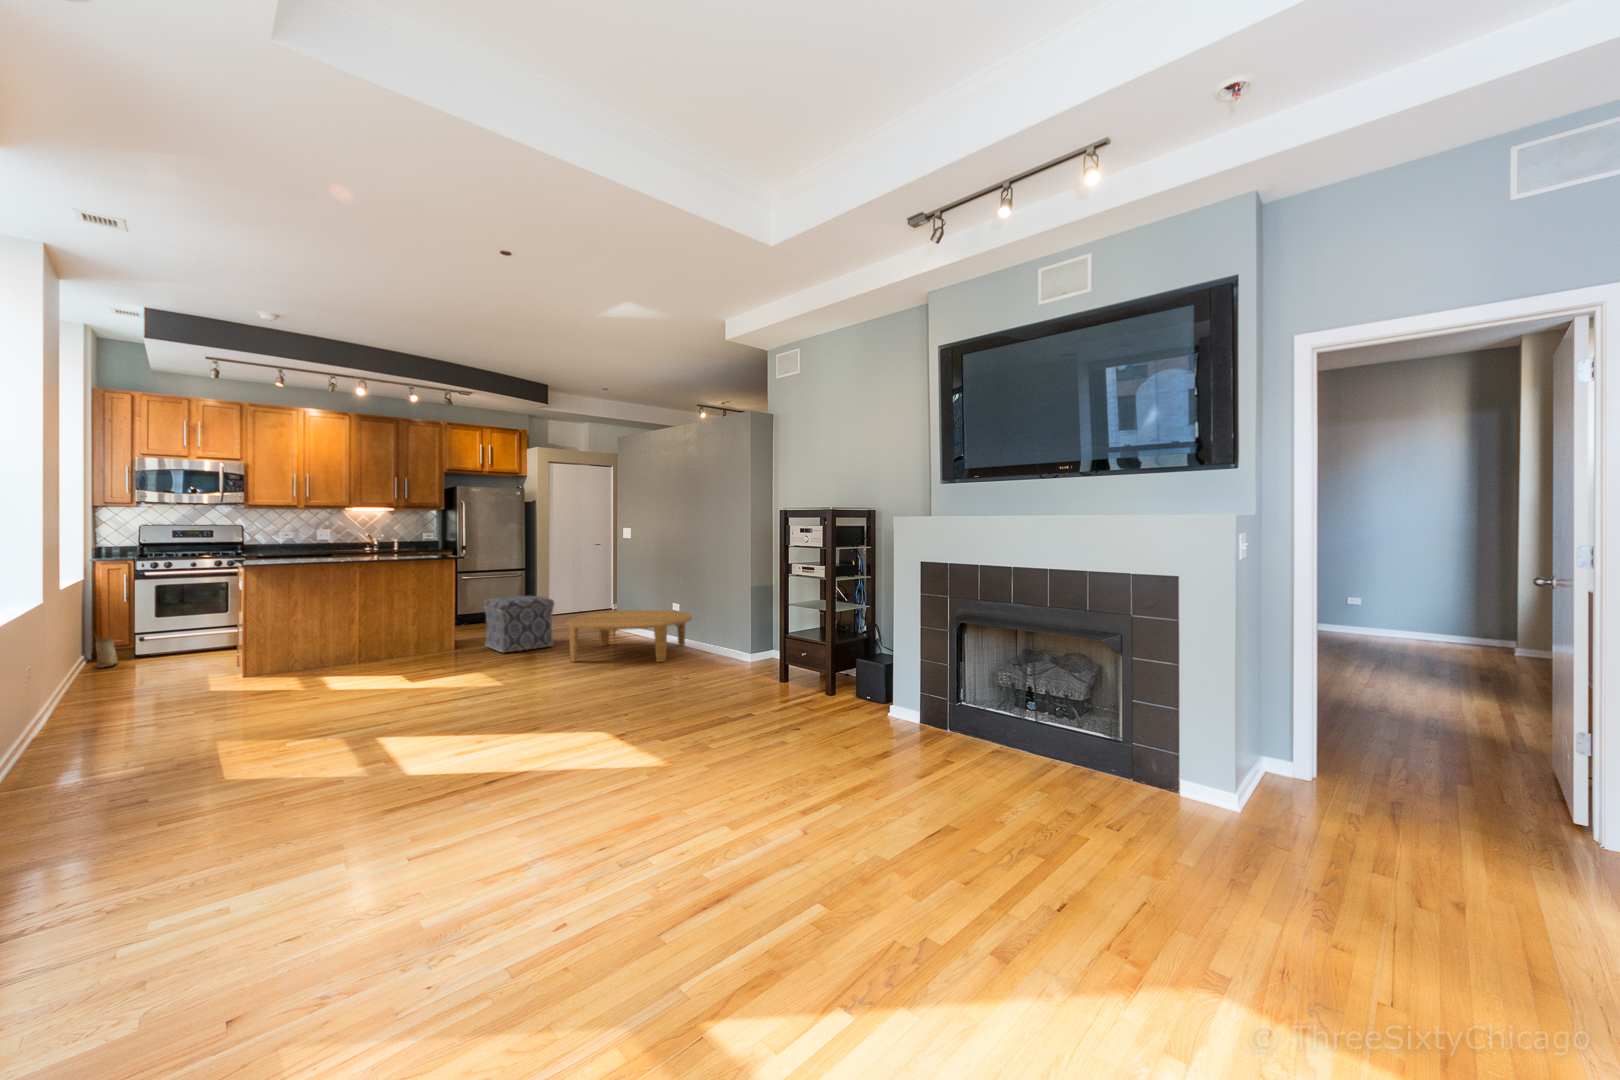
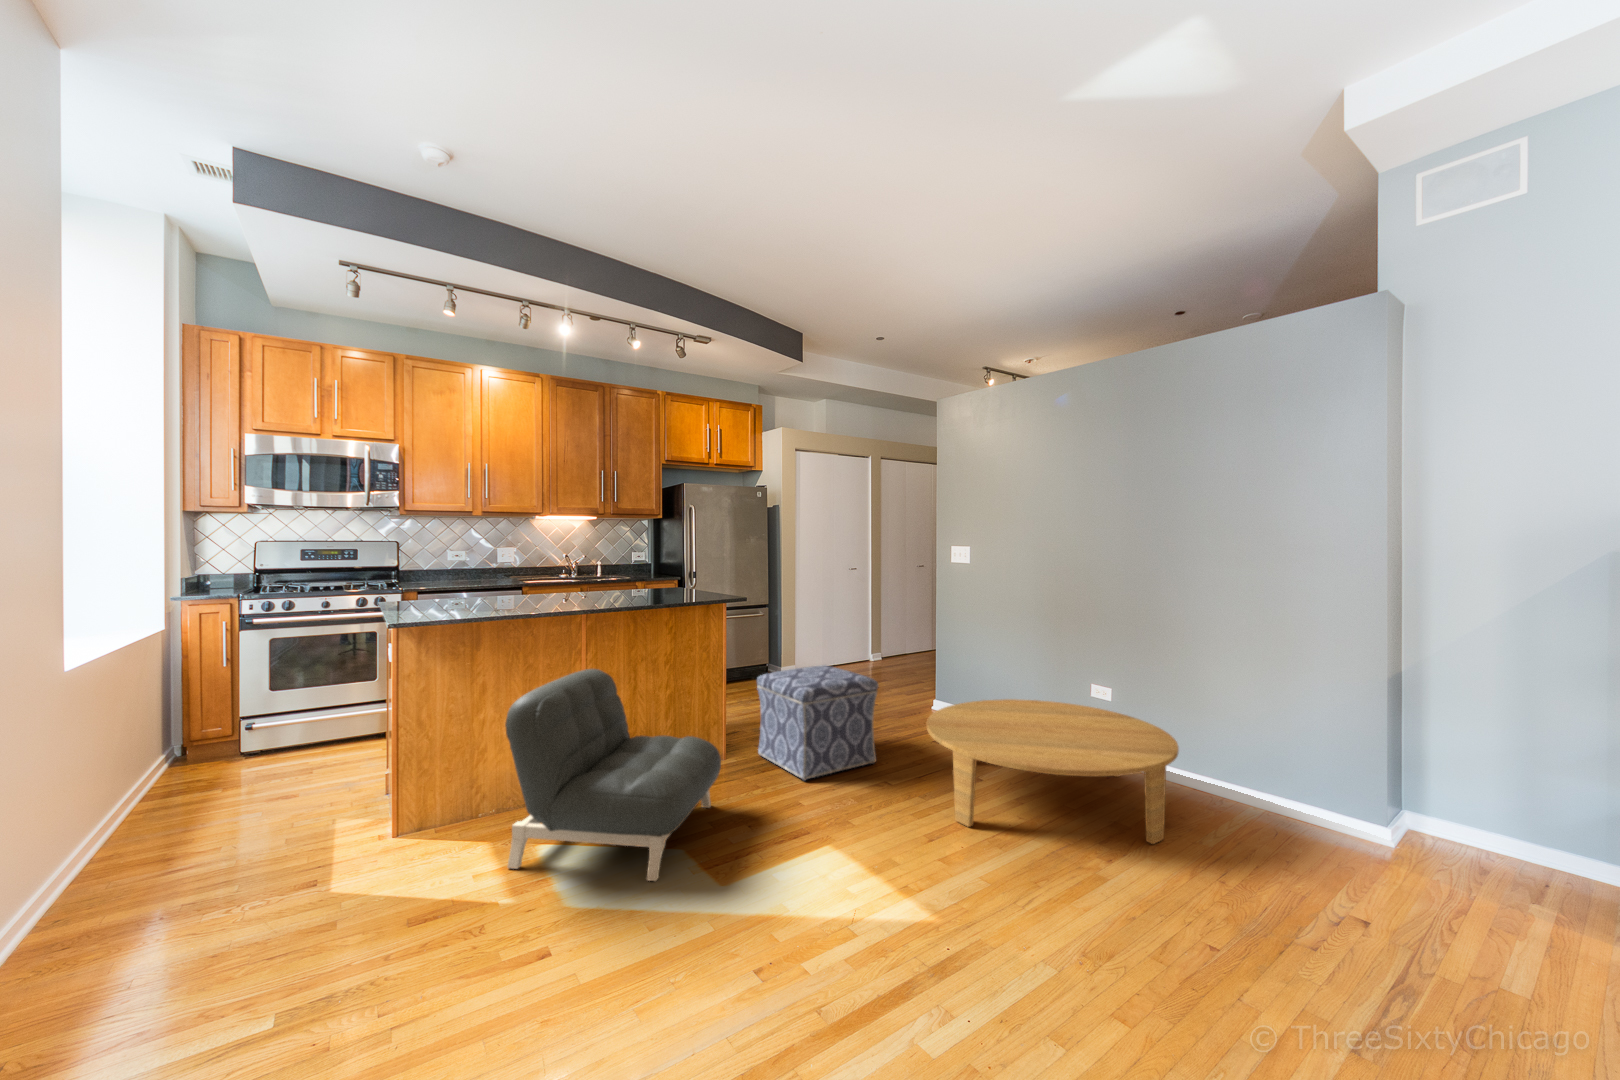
armchair: none [313,591,445,682] -> present [505,669,721,881]
woven basket: present [96,638,118,668] -> none [171,704,213,780]

